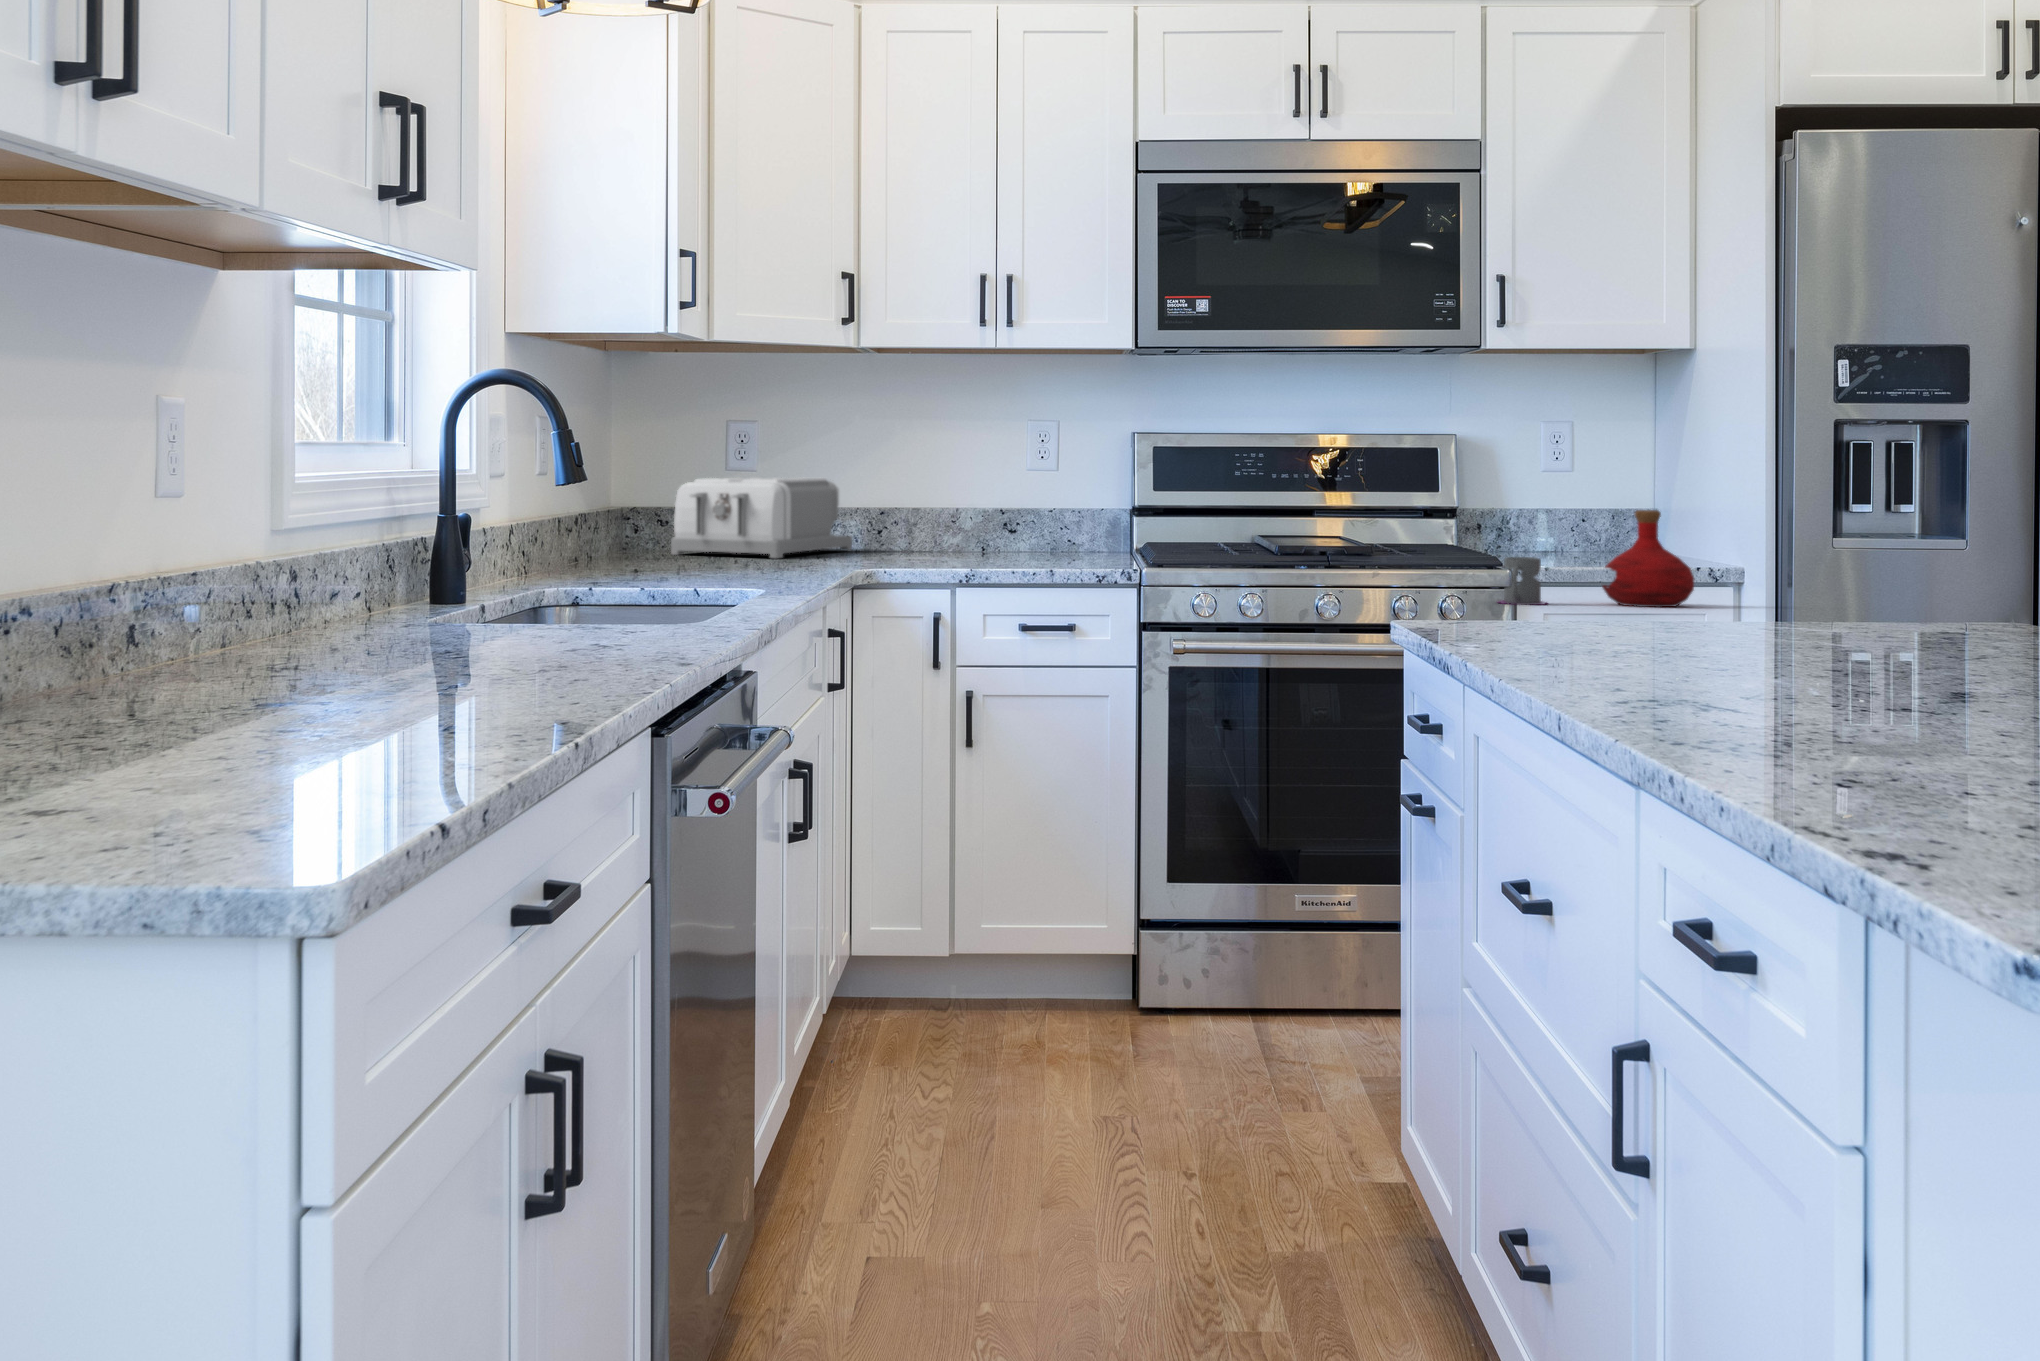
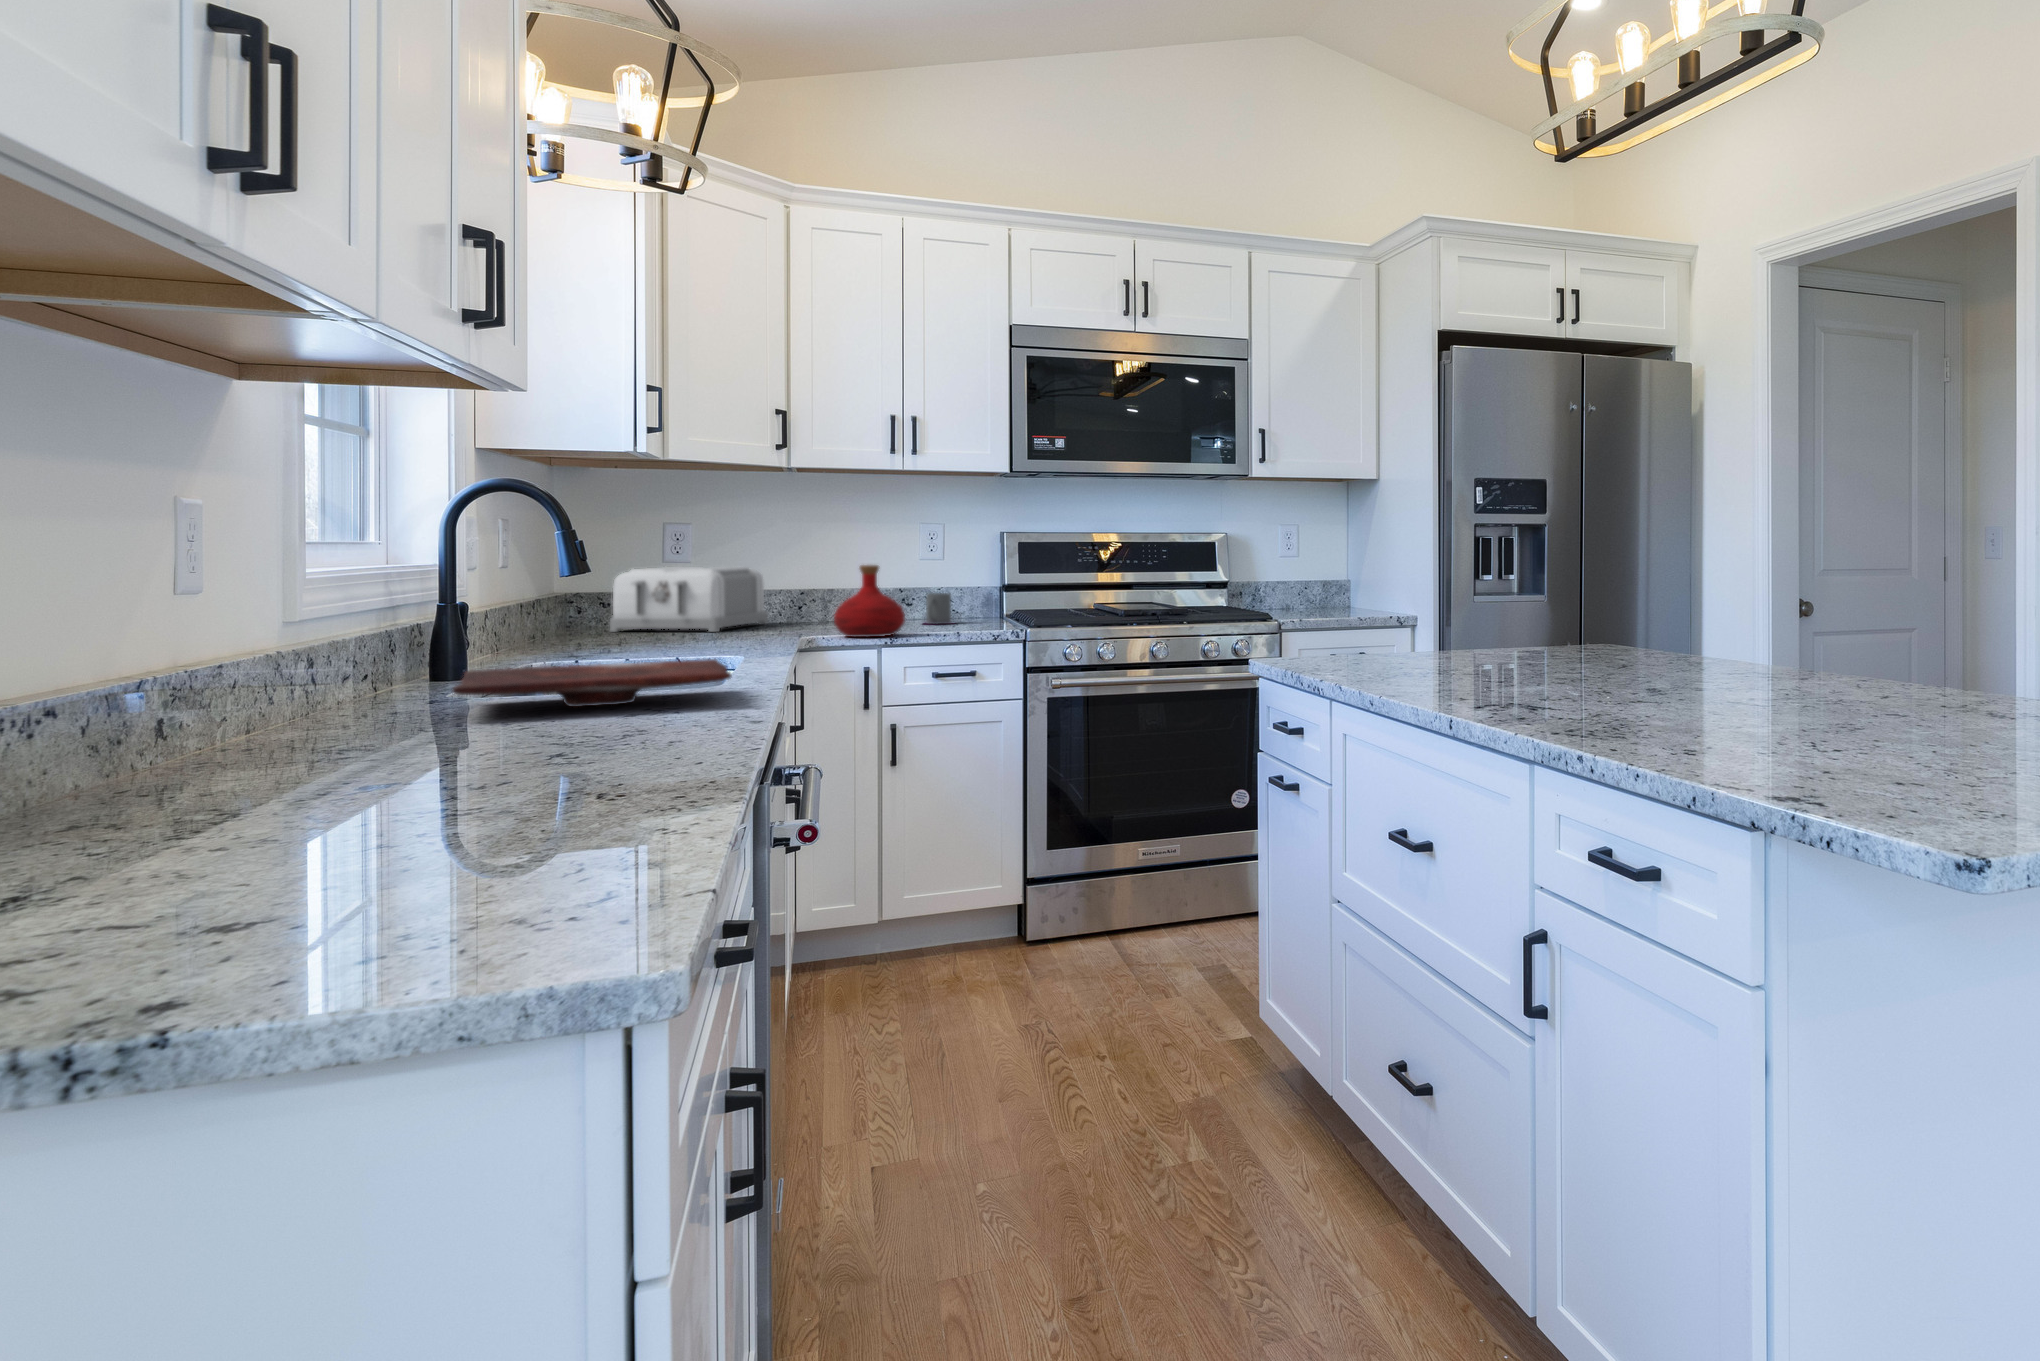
bottle: present [1602,510,1694,607] -> present [834,565,905,637]
mug: present [1498,557,1547,605] -> present [926,593,952,624]
cutting board: none [189,599,607,663] -> present [453,659,731,707]

